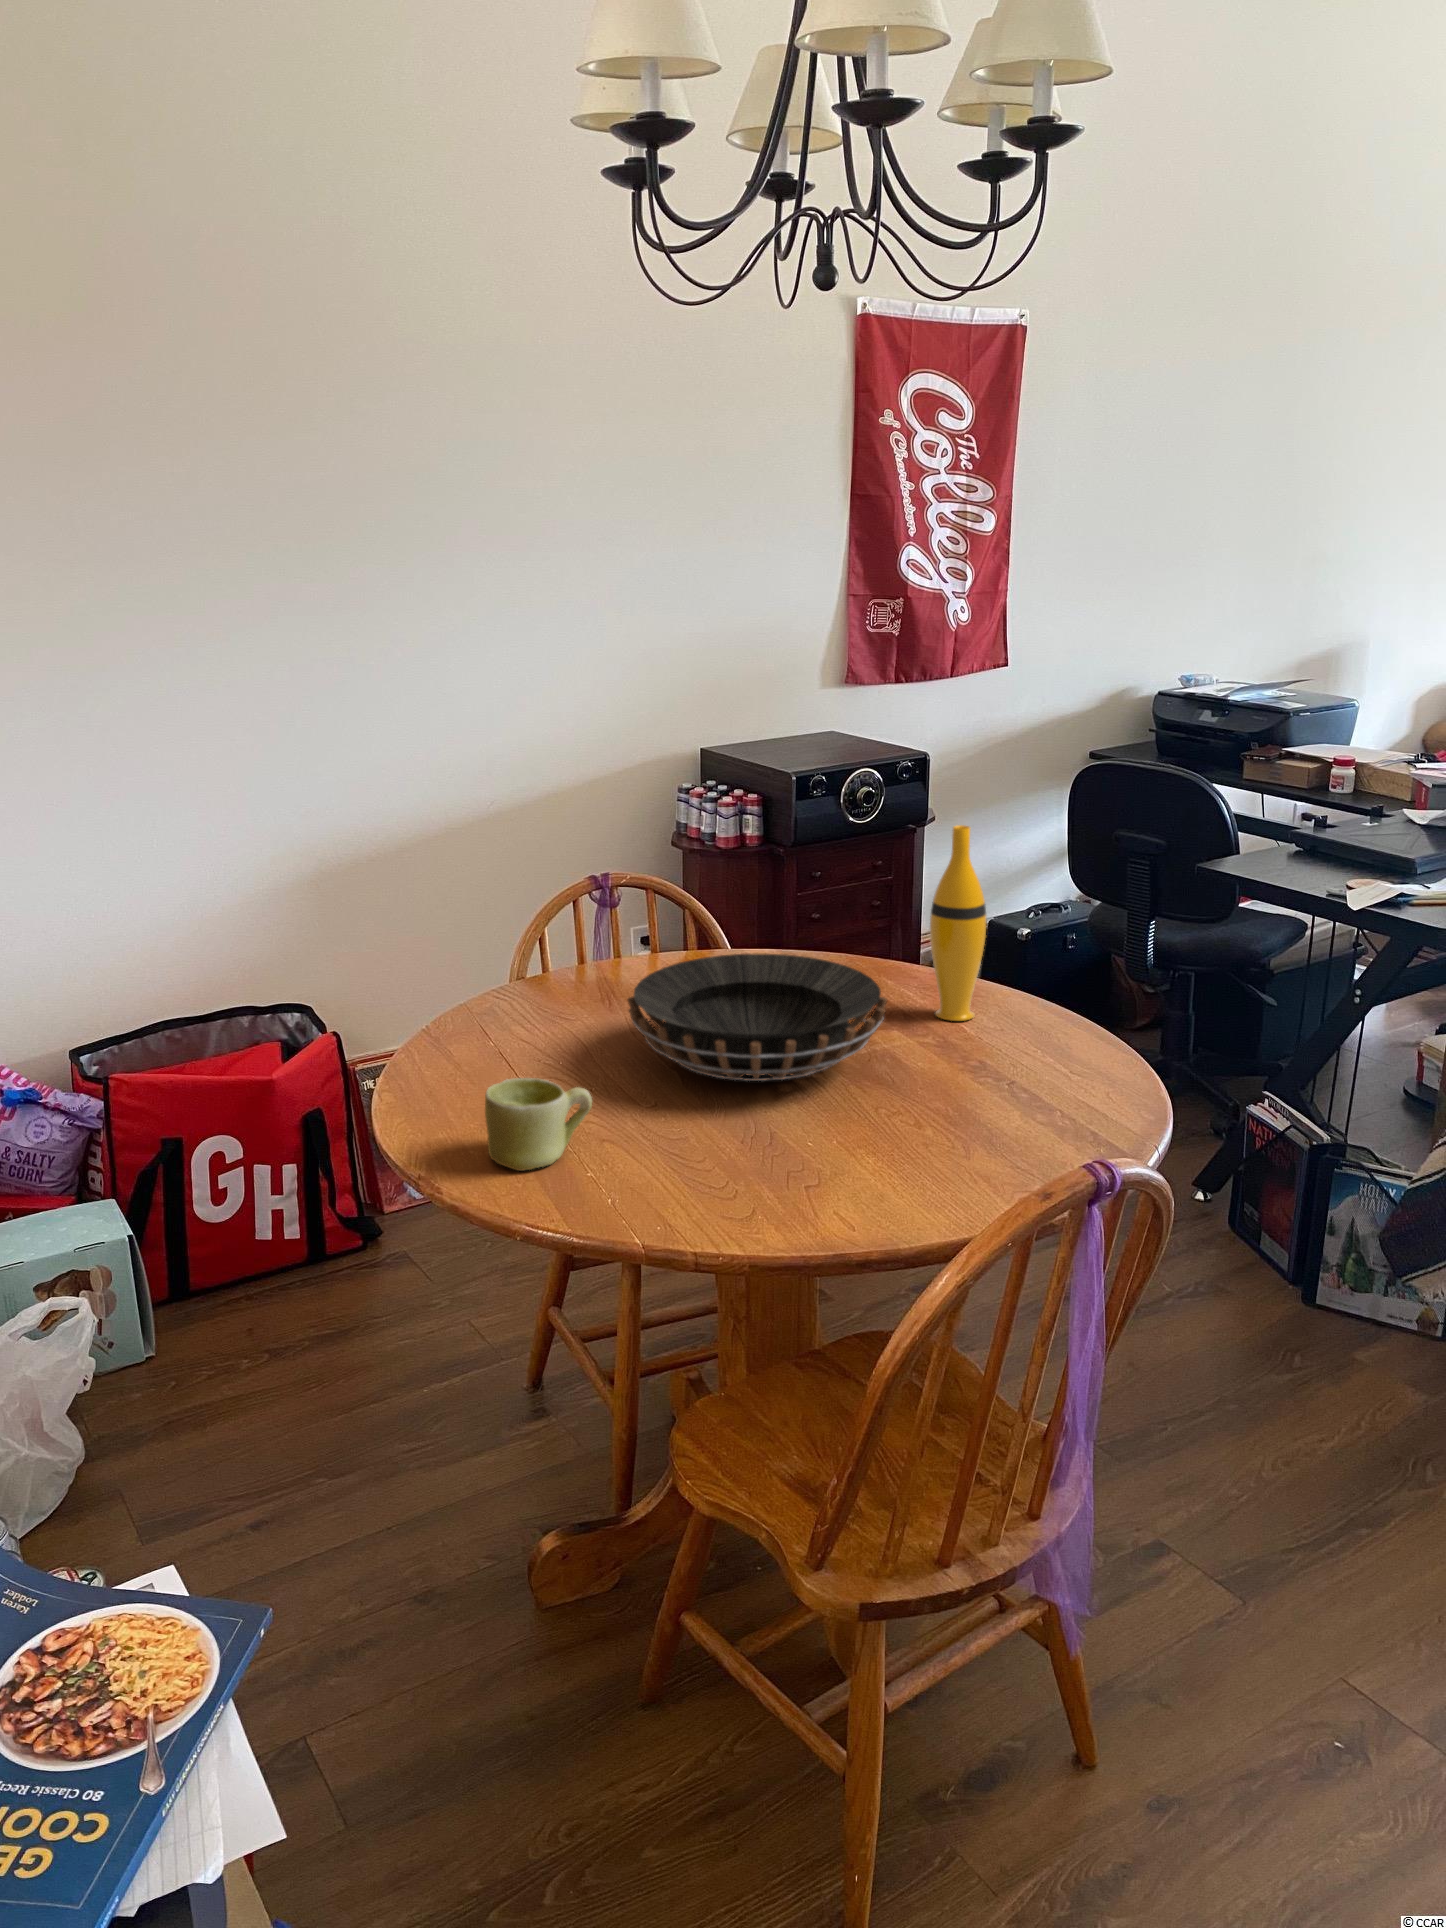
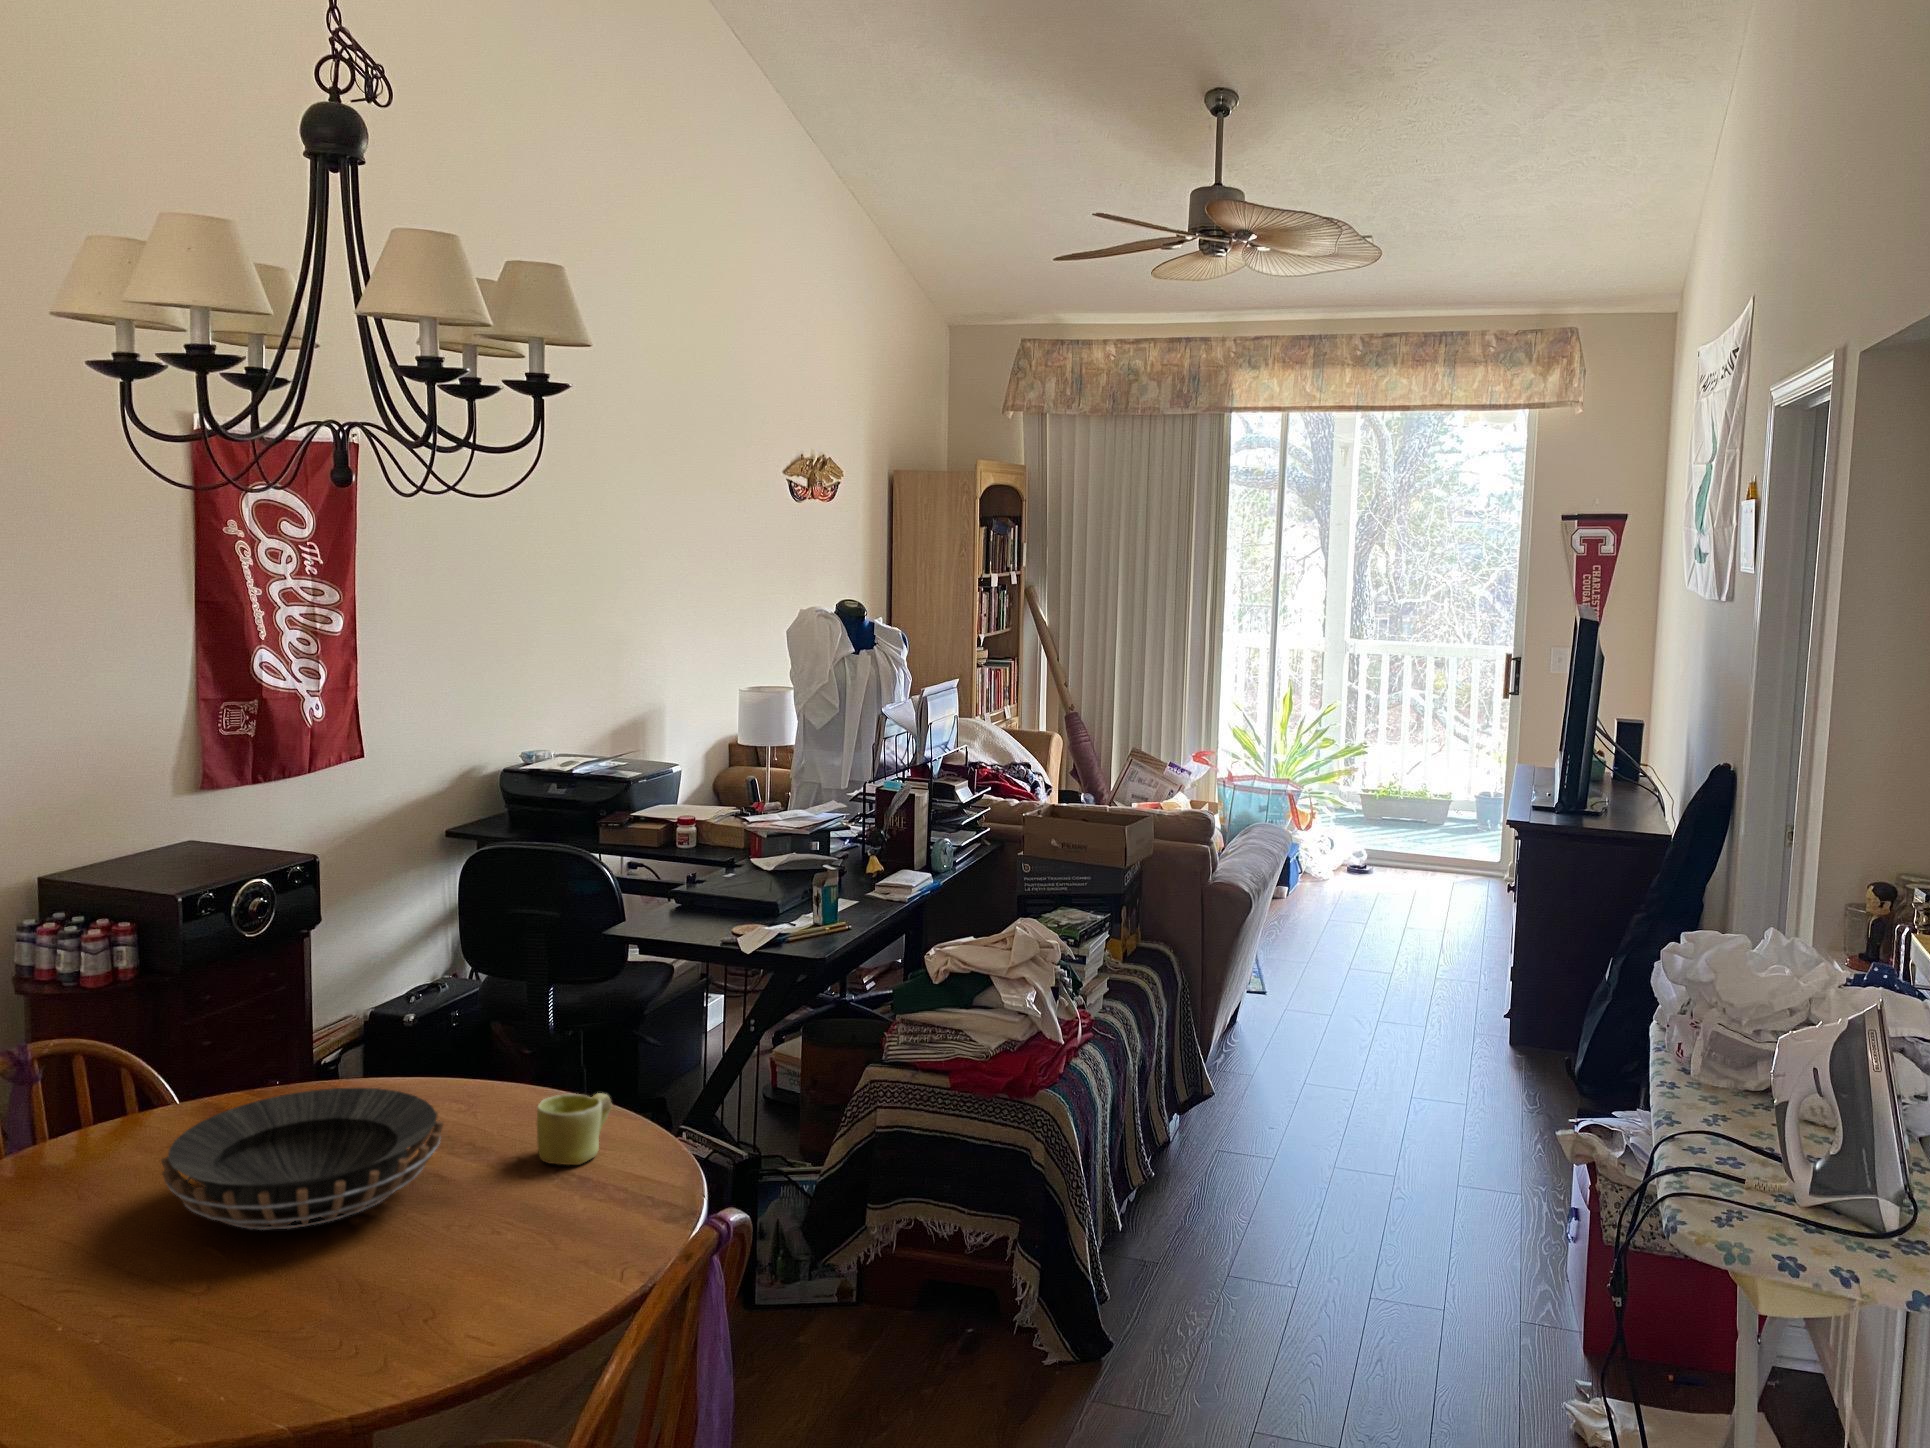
vase: present [930,825,986,1021] -> none [447,938,501,1119]
mug: present [485,1078,592,1171] -> present [537,1093,612,1165]

